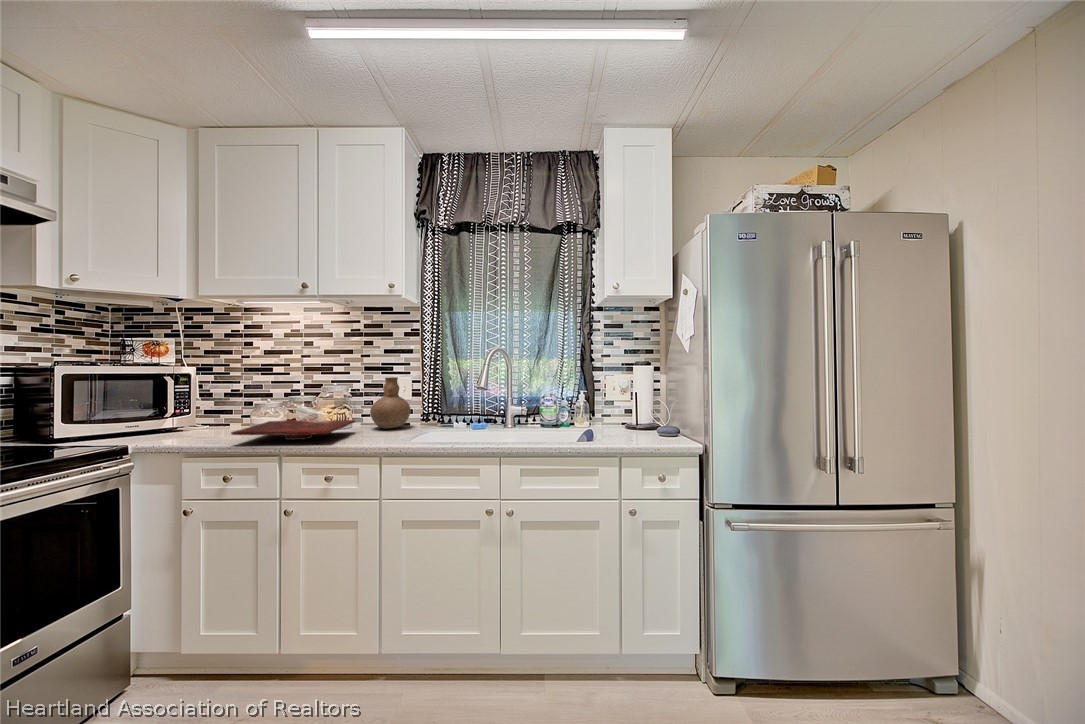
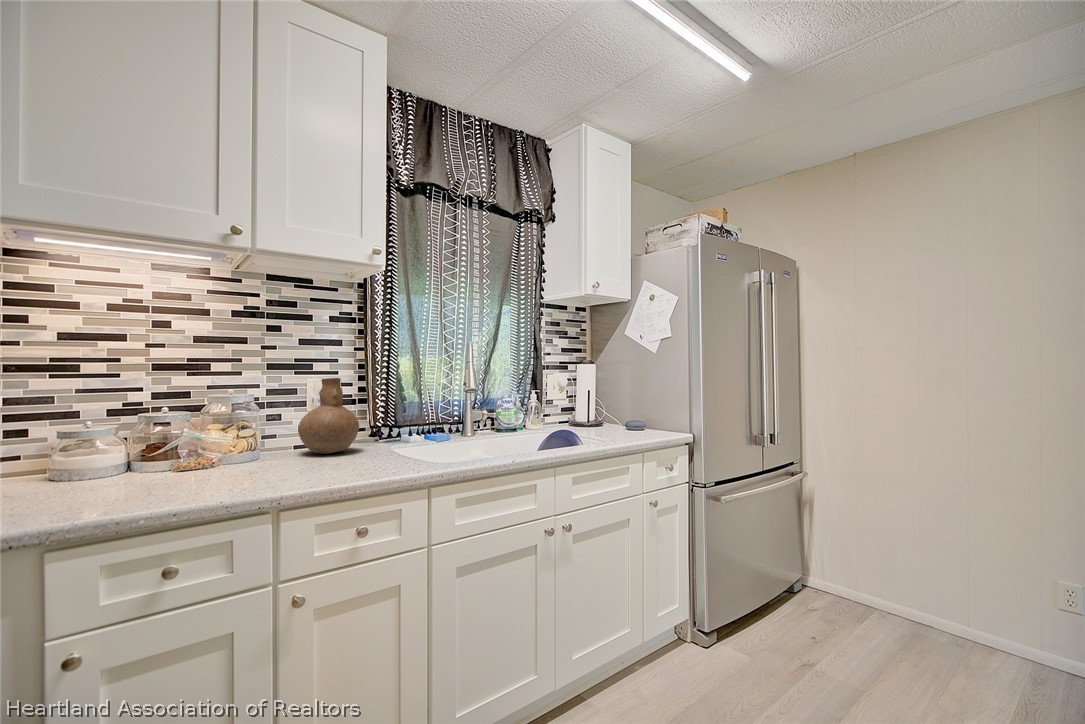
cutting board: present [231,420,355,440] -> none [116,443,320,482]

